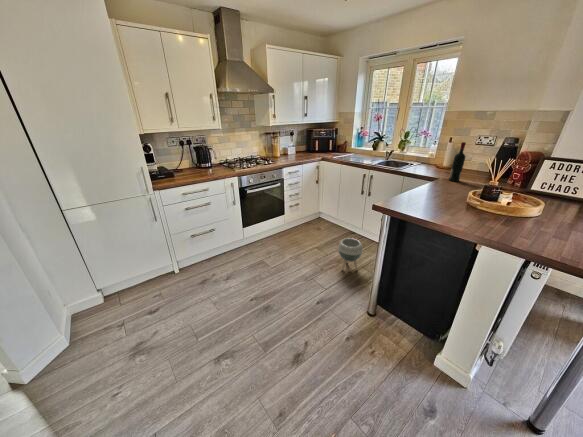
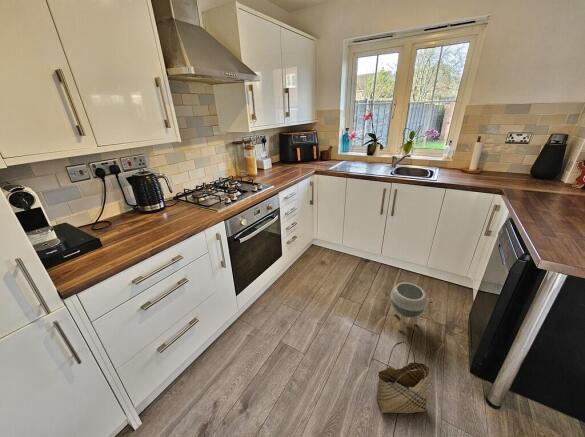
wine bottle: present [449,142,466,182] -> none [515,143,541,193]
woven basket: none [296,257,329,303] -> present [376,342,430,413]

